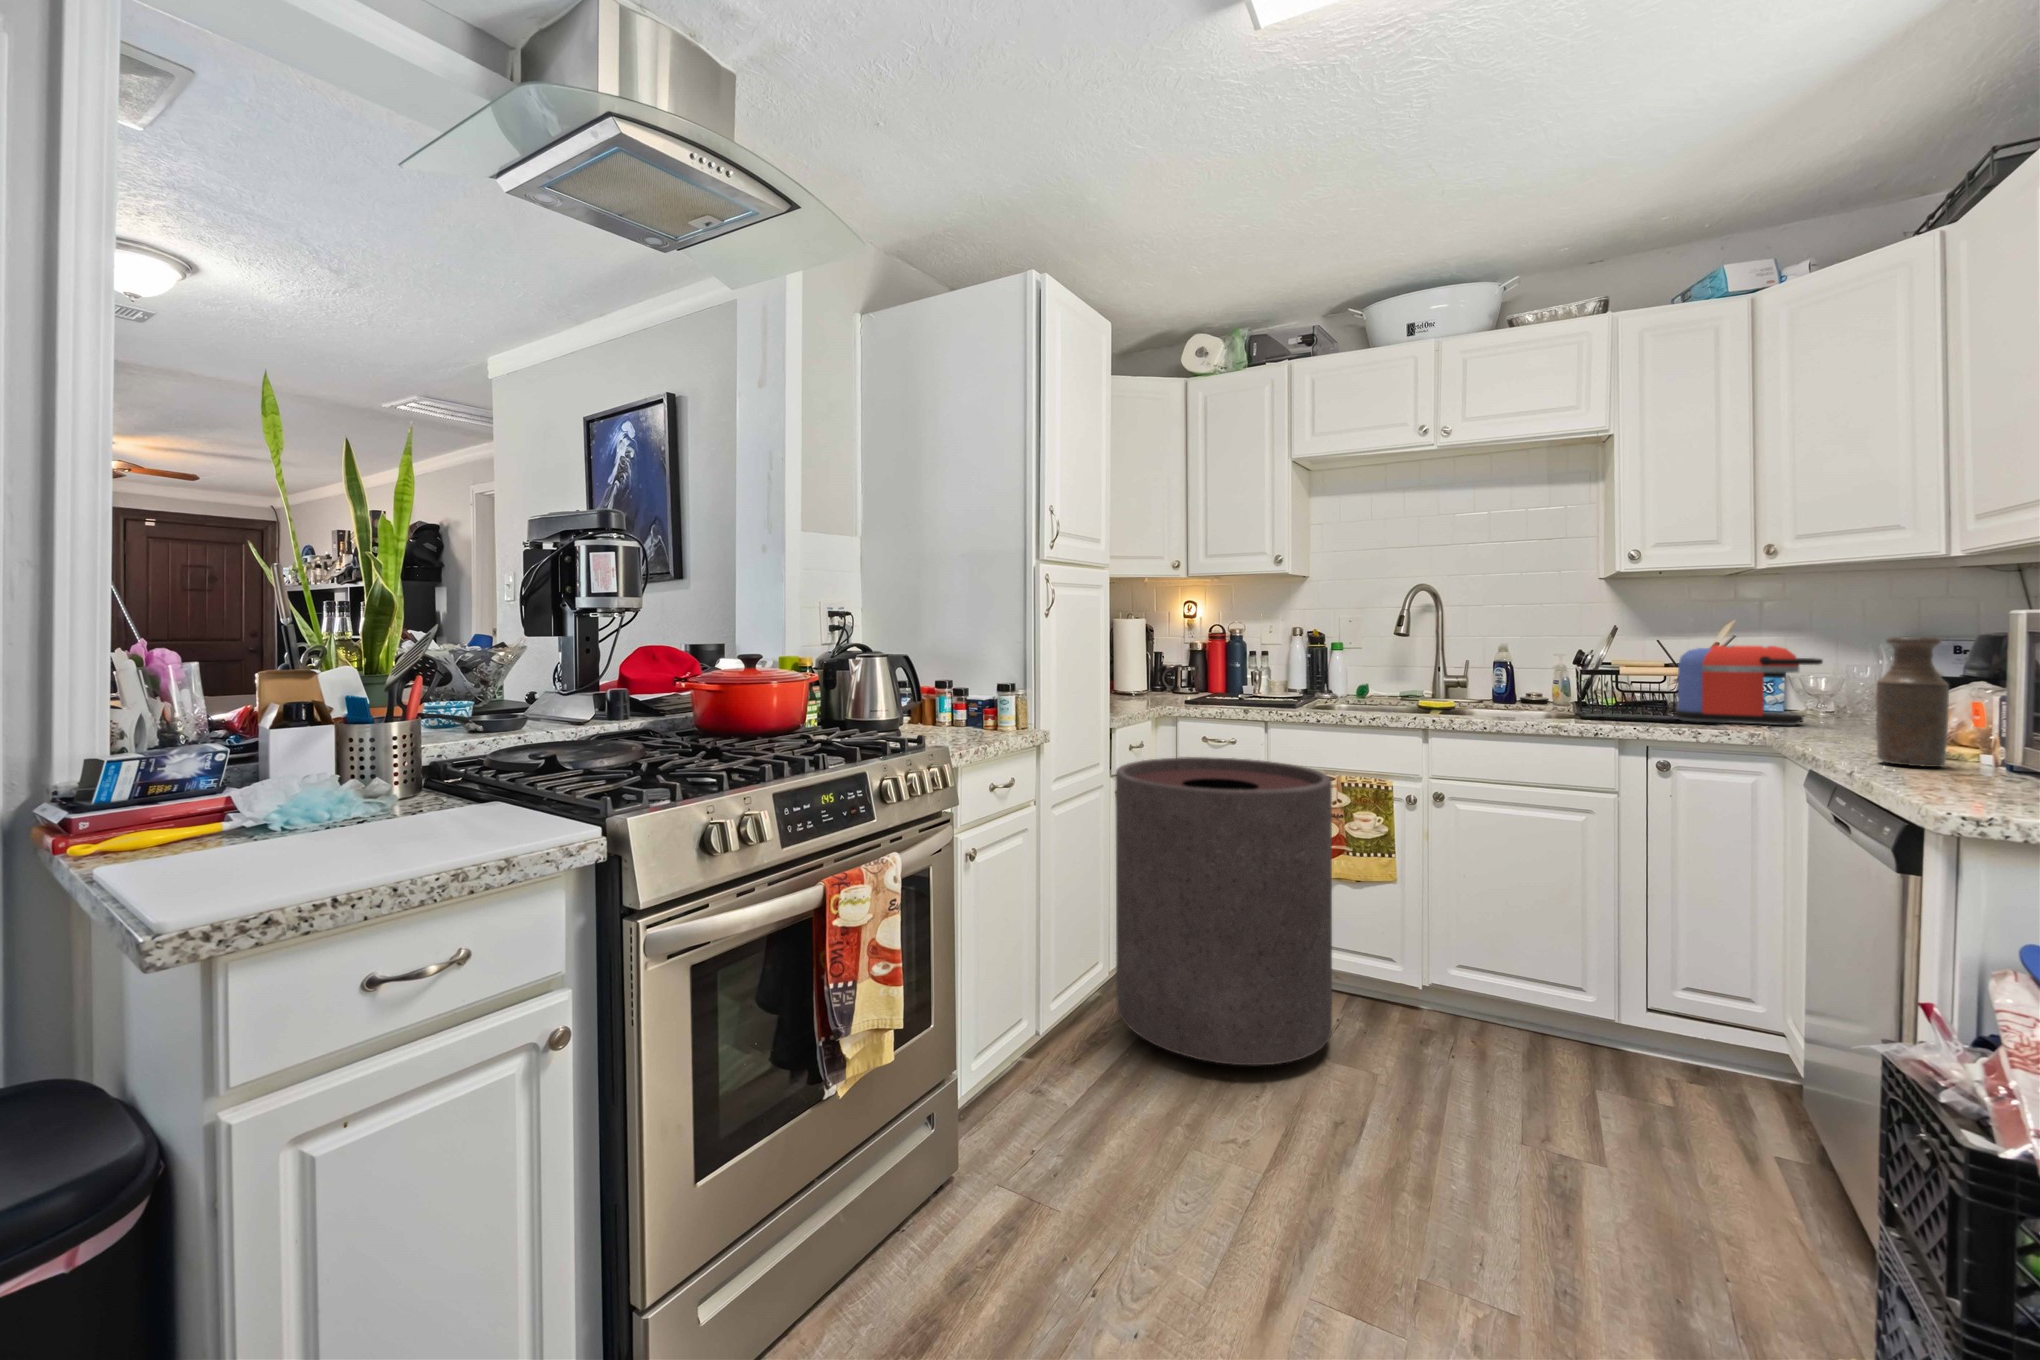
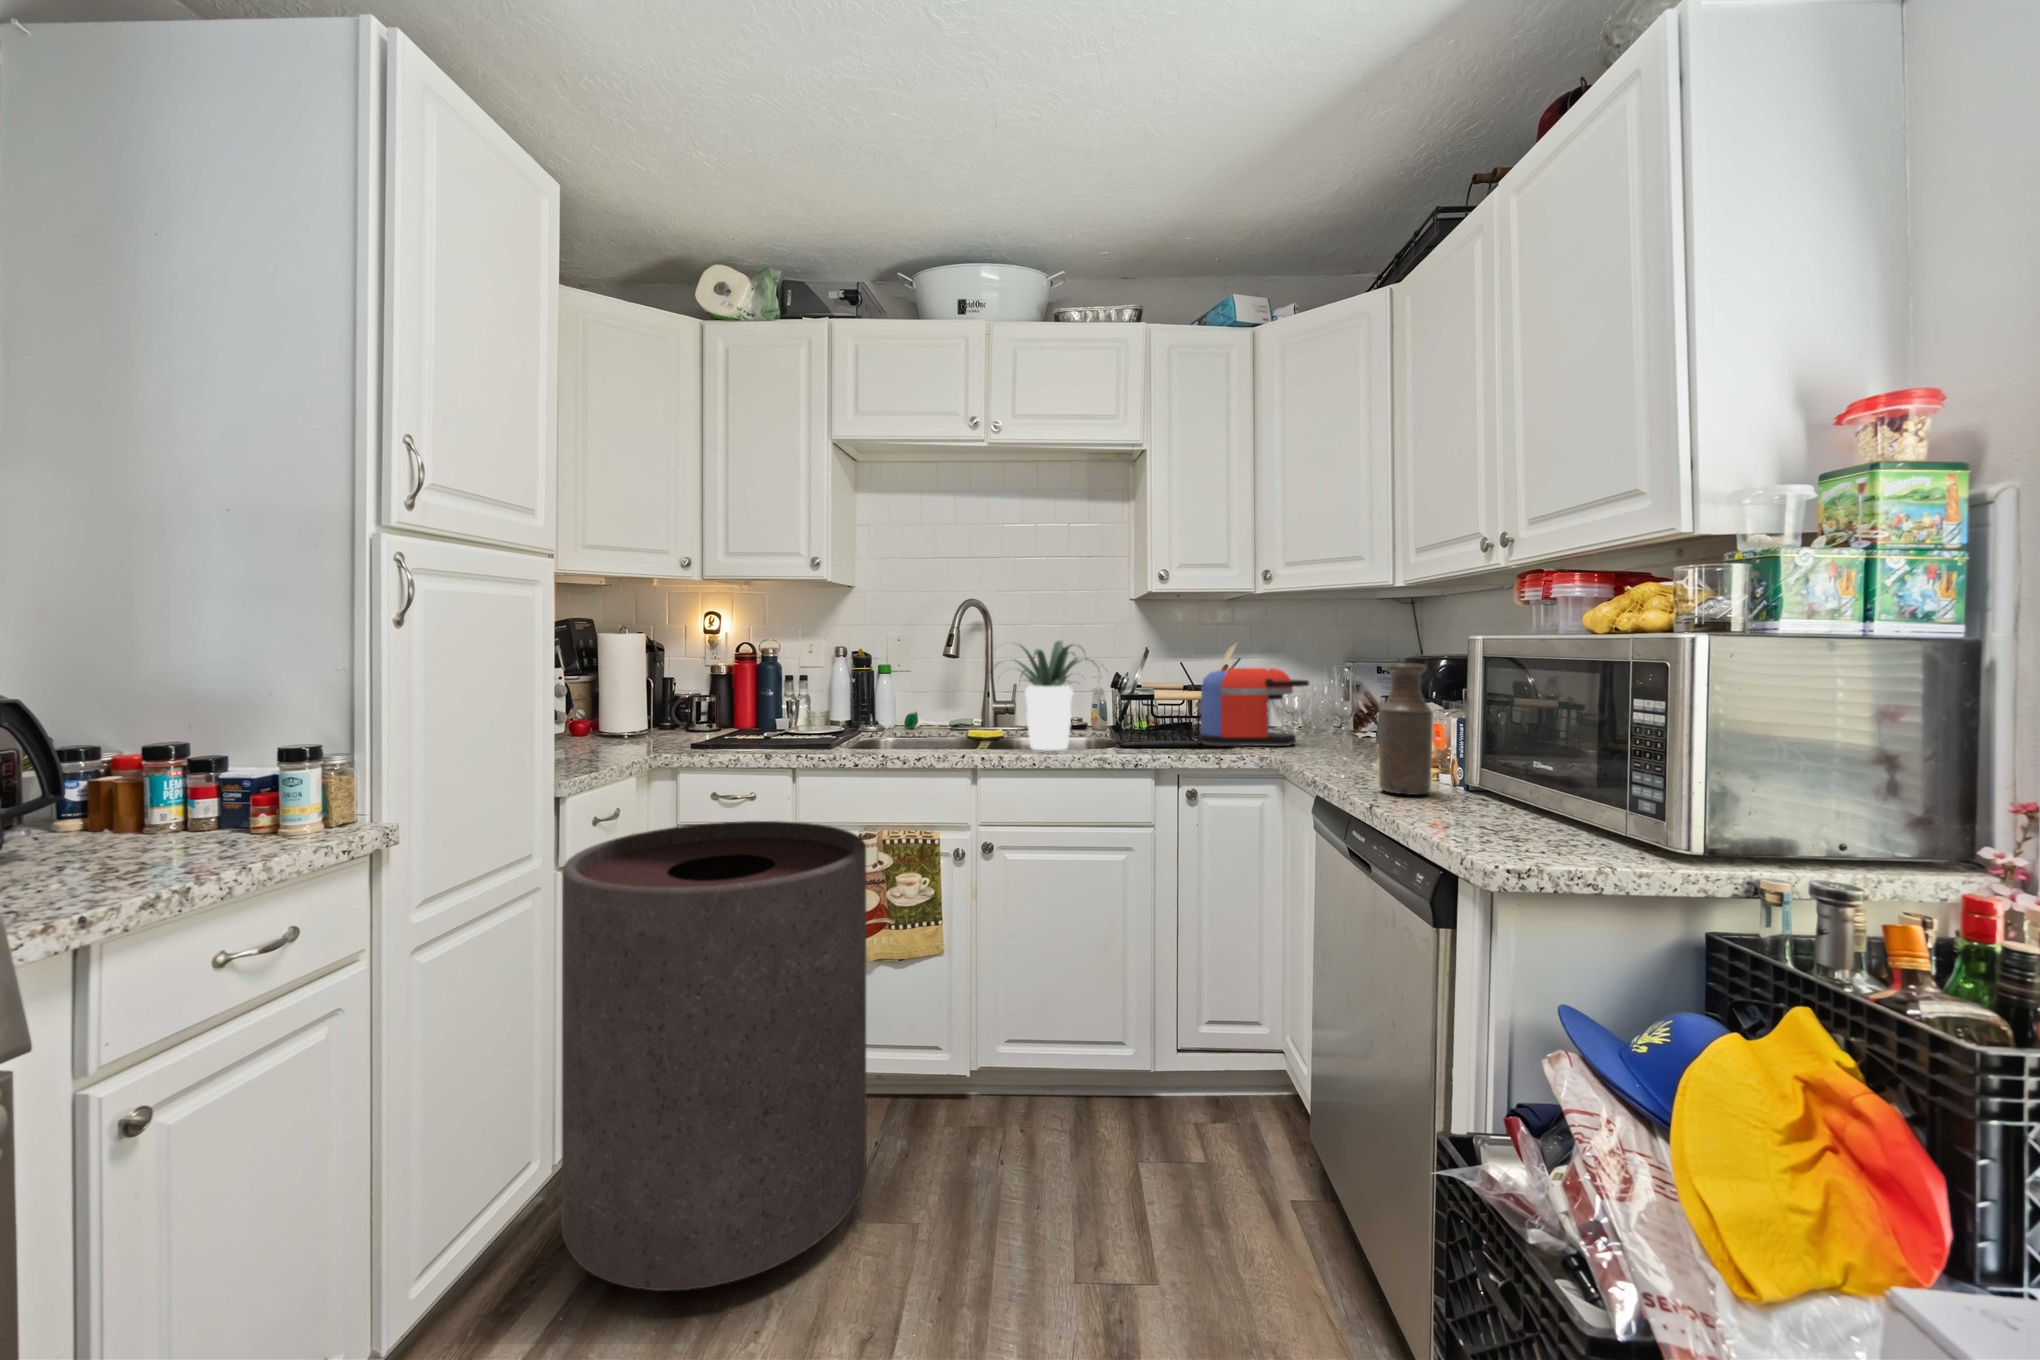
potted plant: none [1438,620,1570,718] -> present [1012,641,1096,750]

